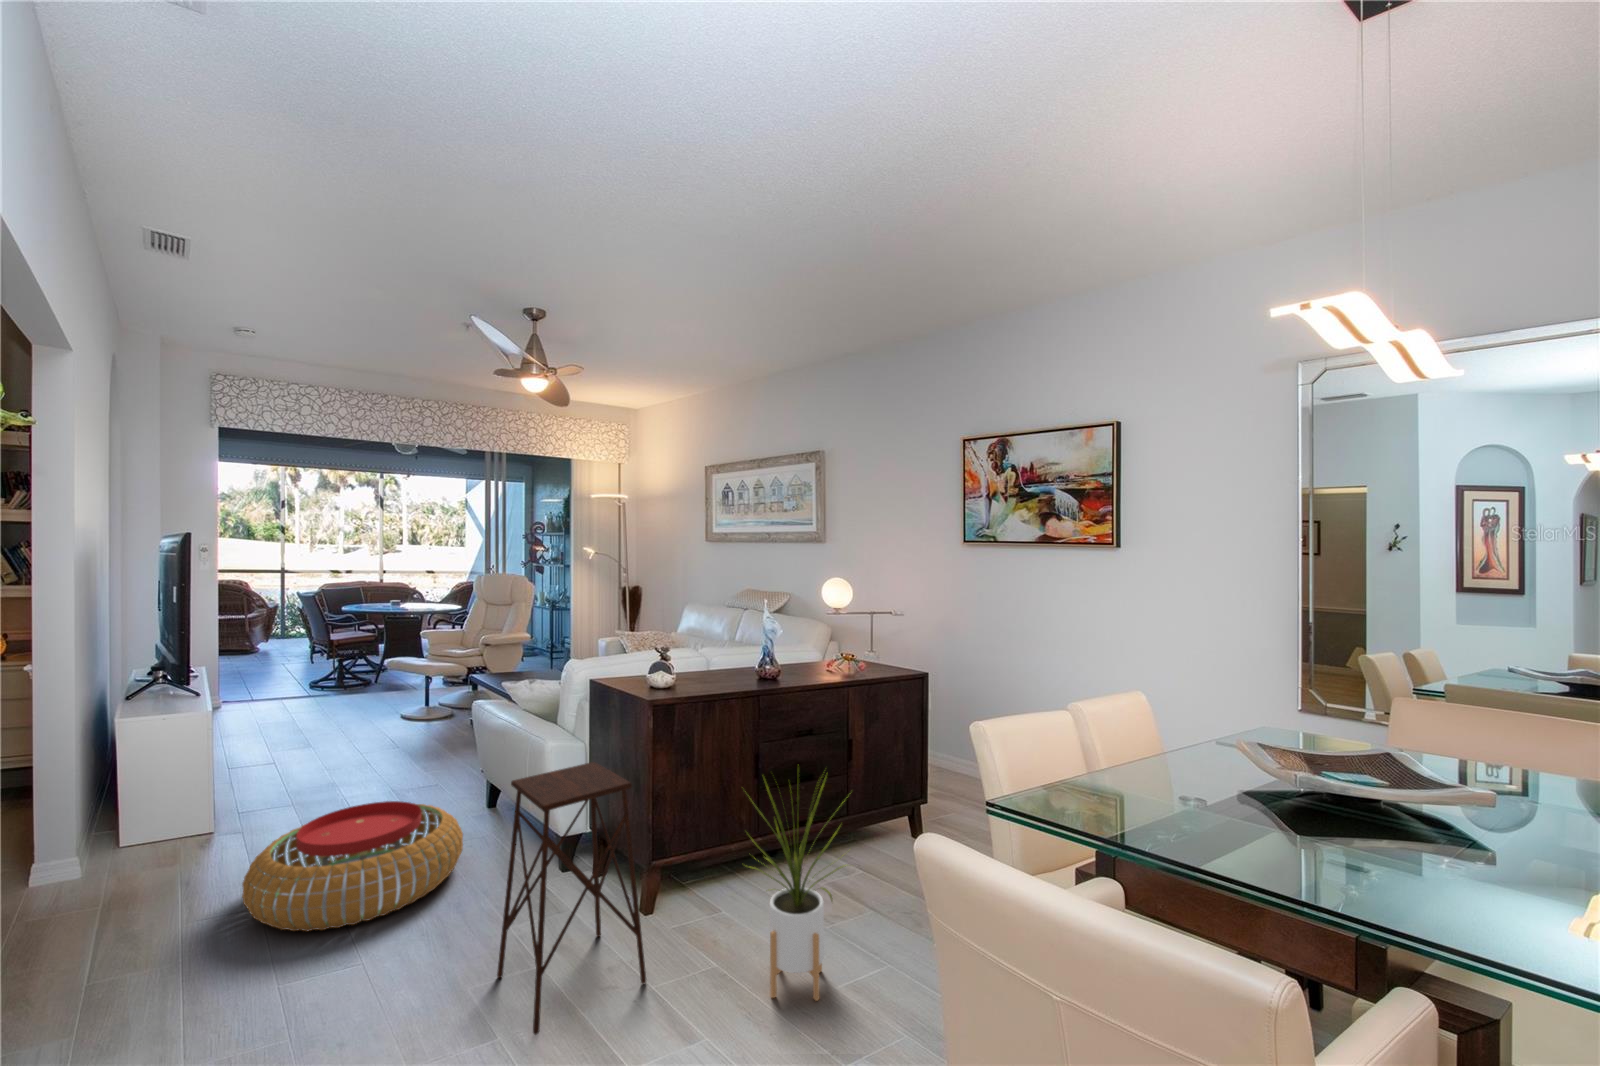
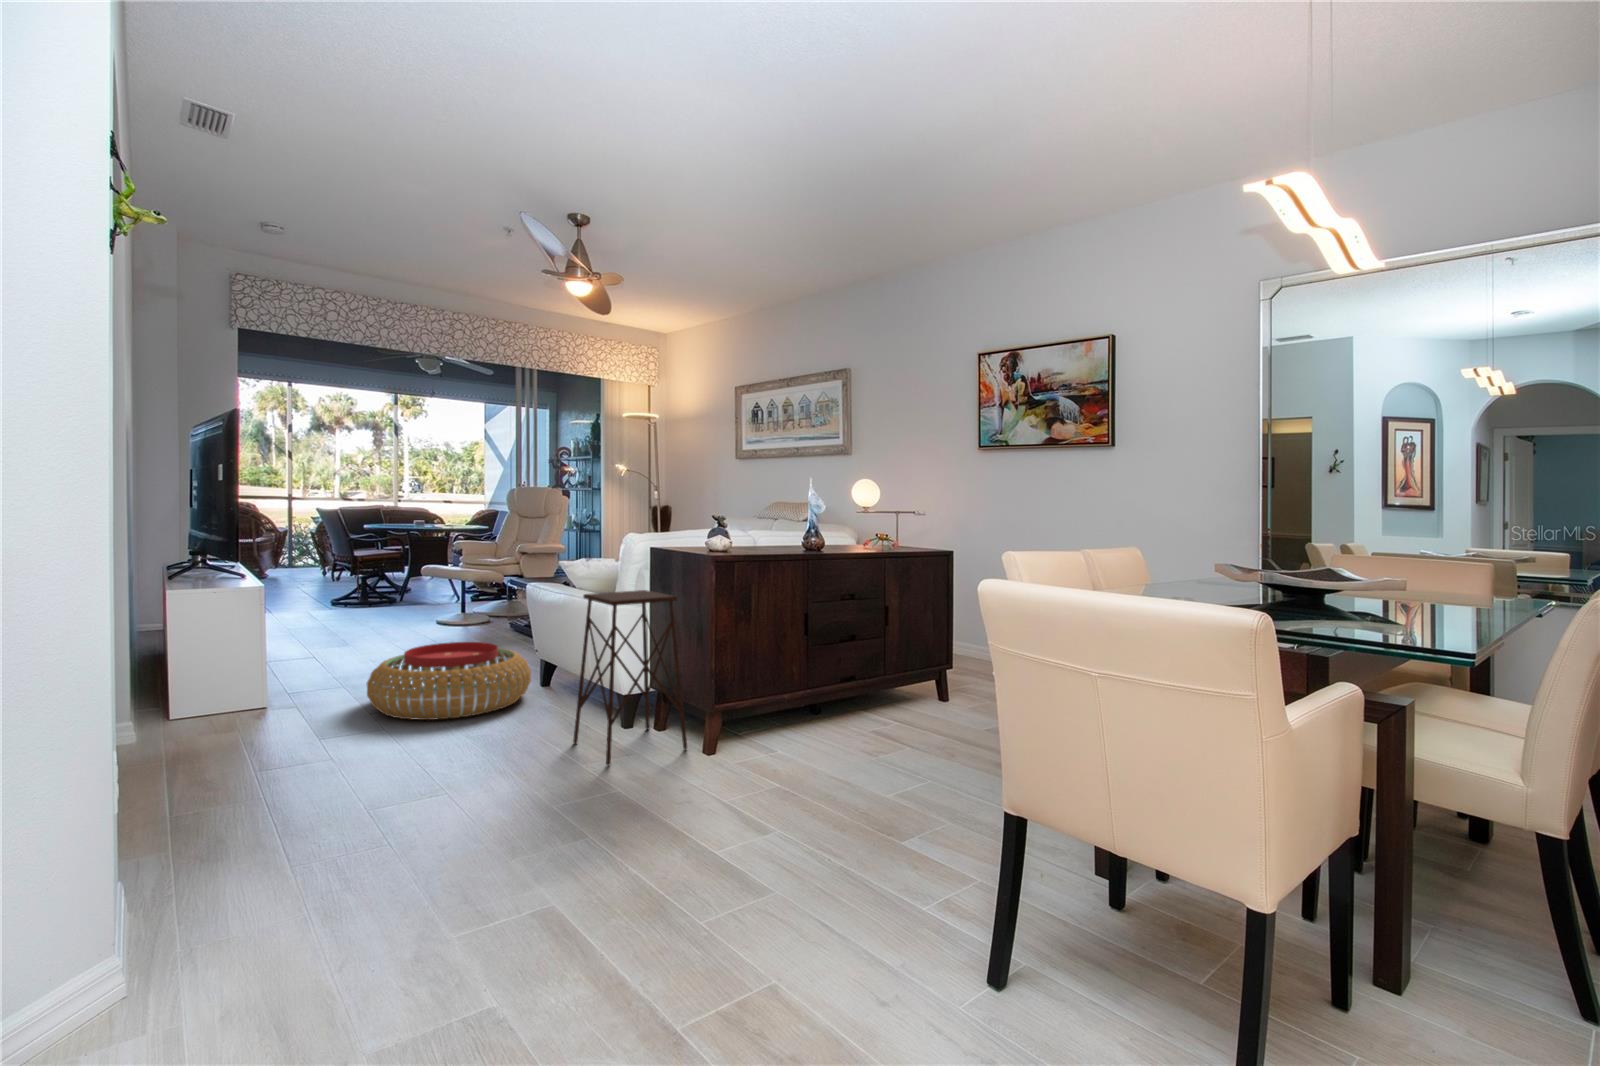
house plant: present [749,775,848,1001] -> none [762,585,851,760]

